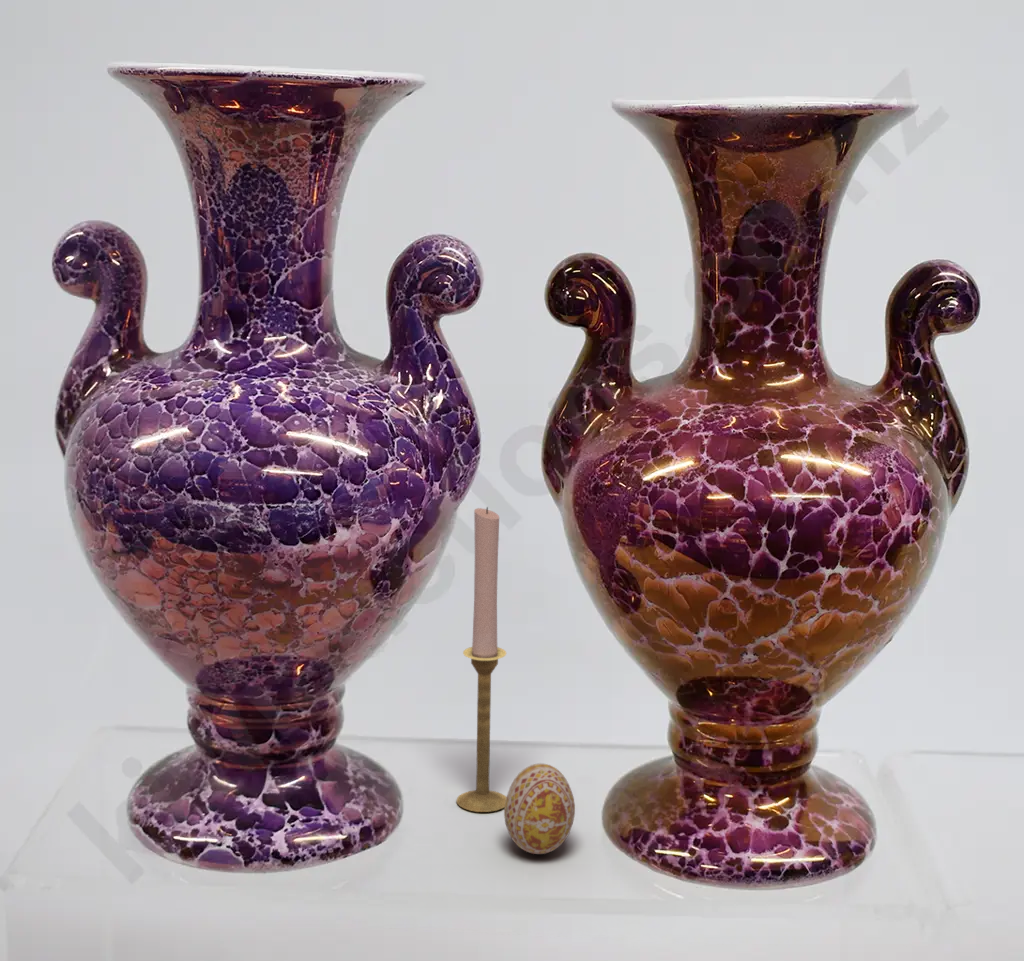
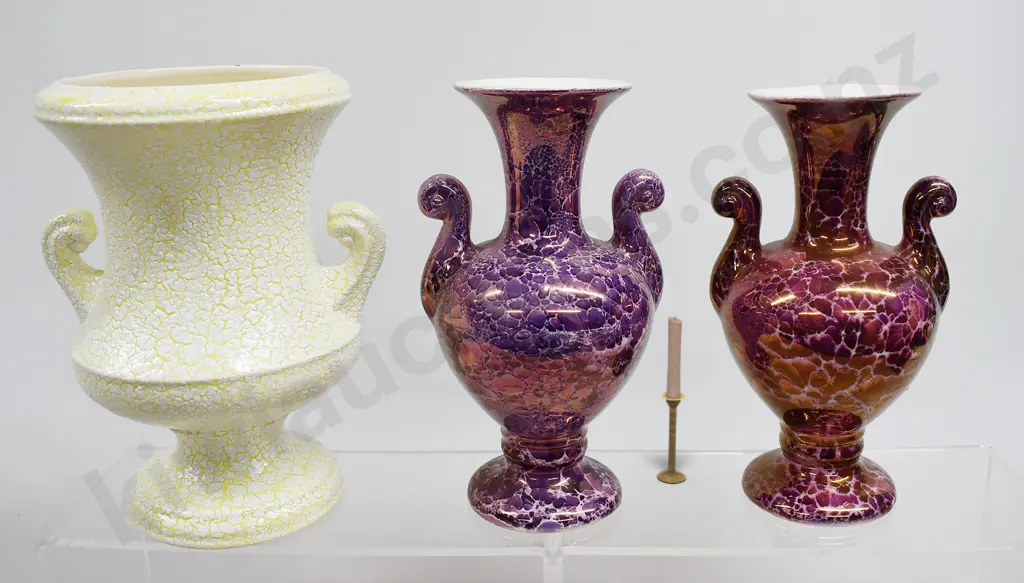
decorative egg: present [504,764,575,854] -> none [689,457,729,507]

